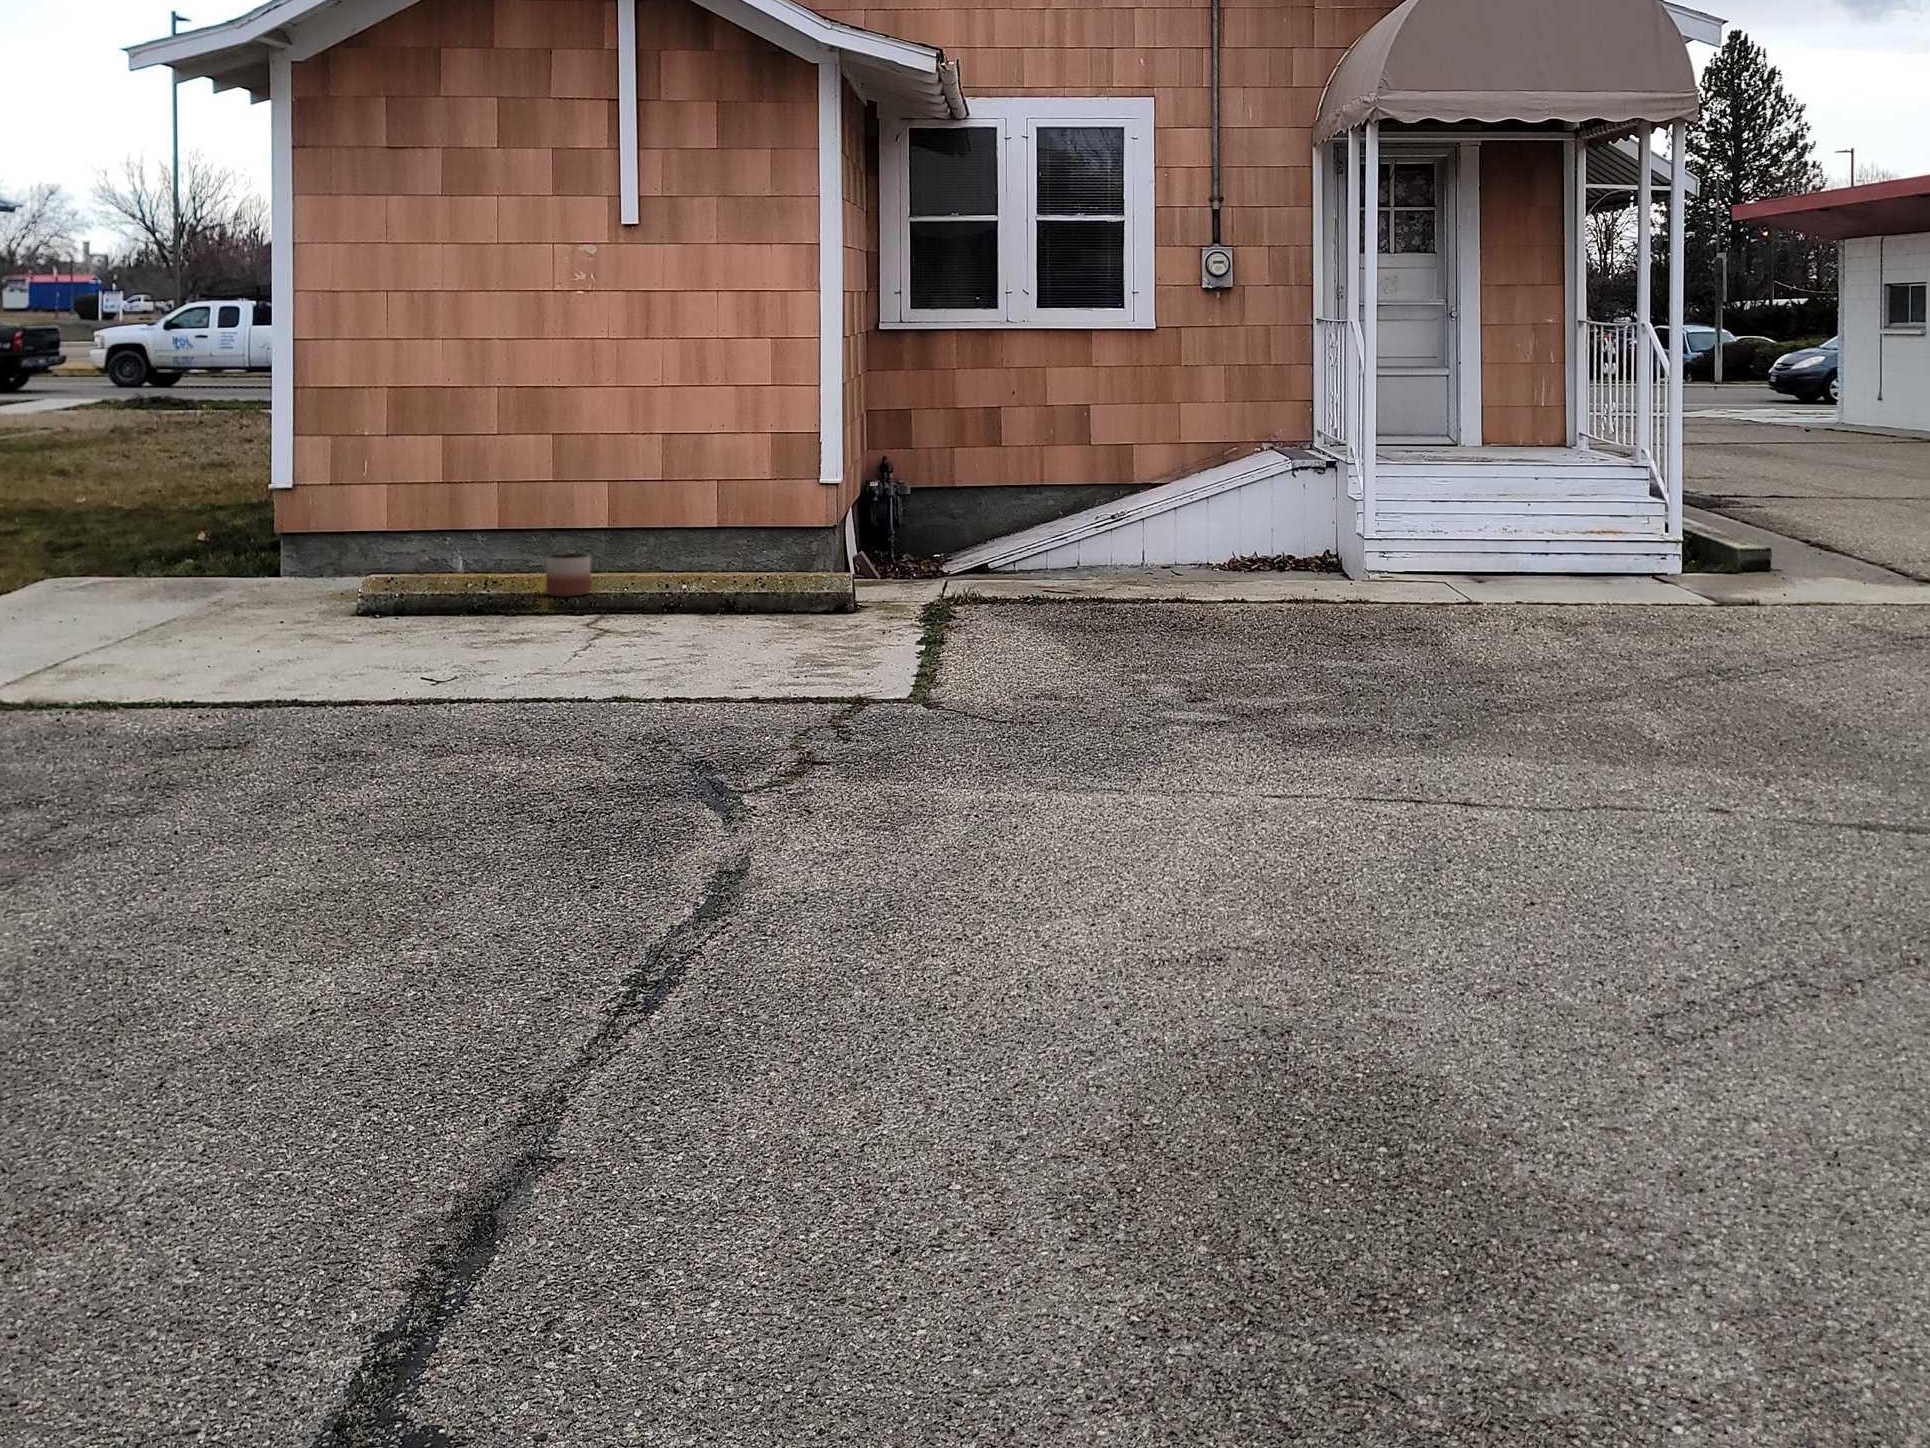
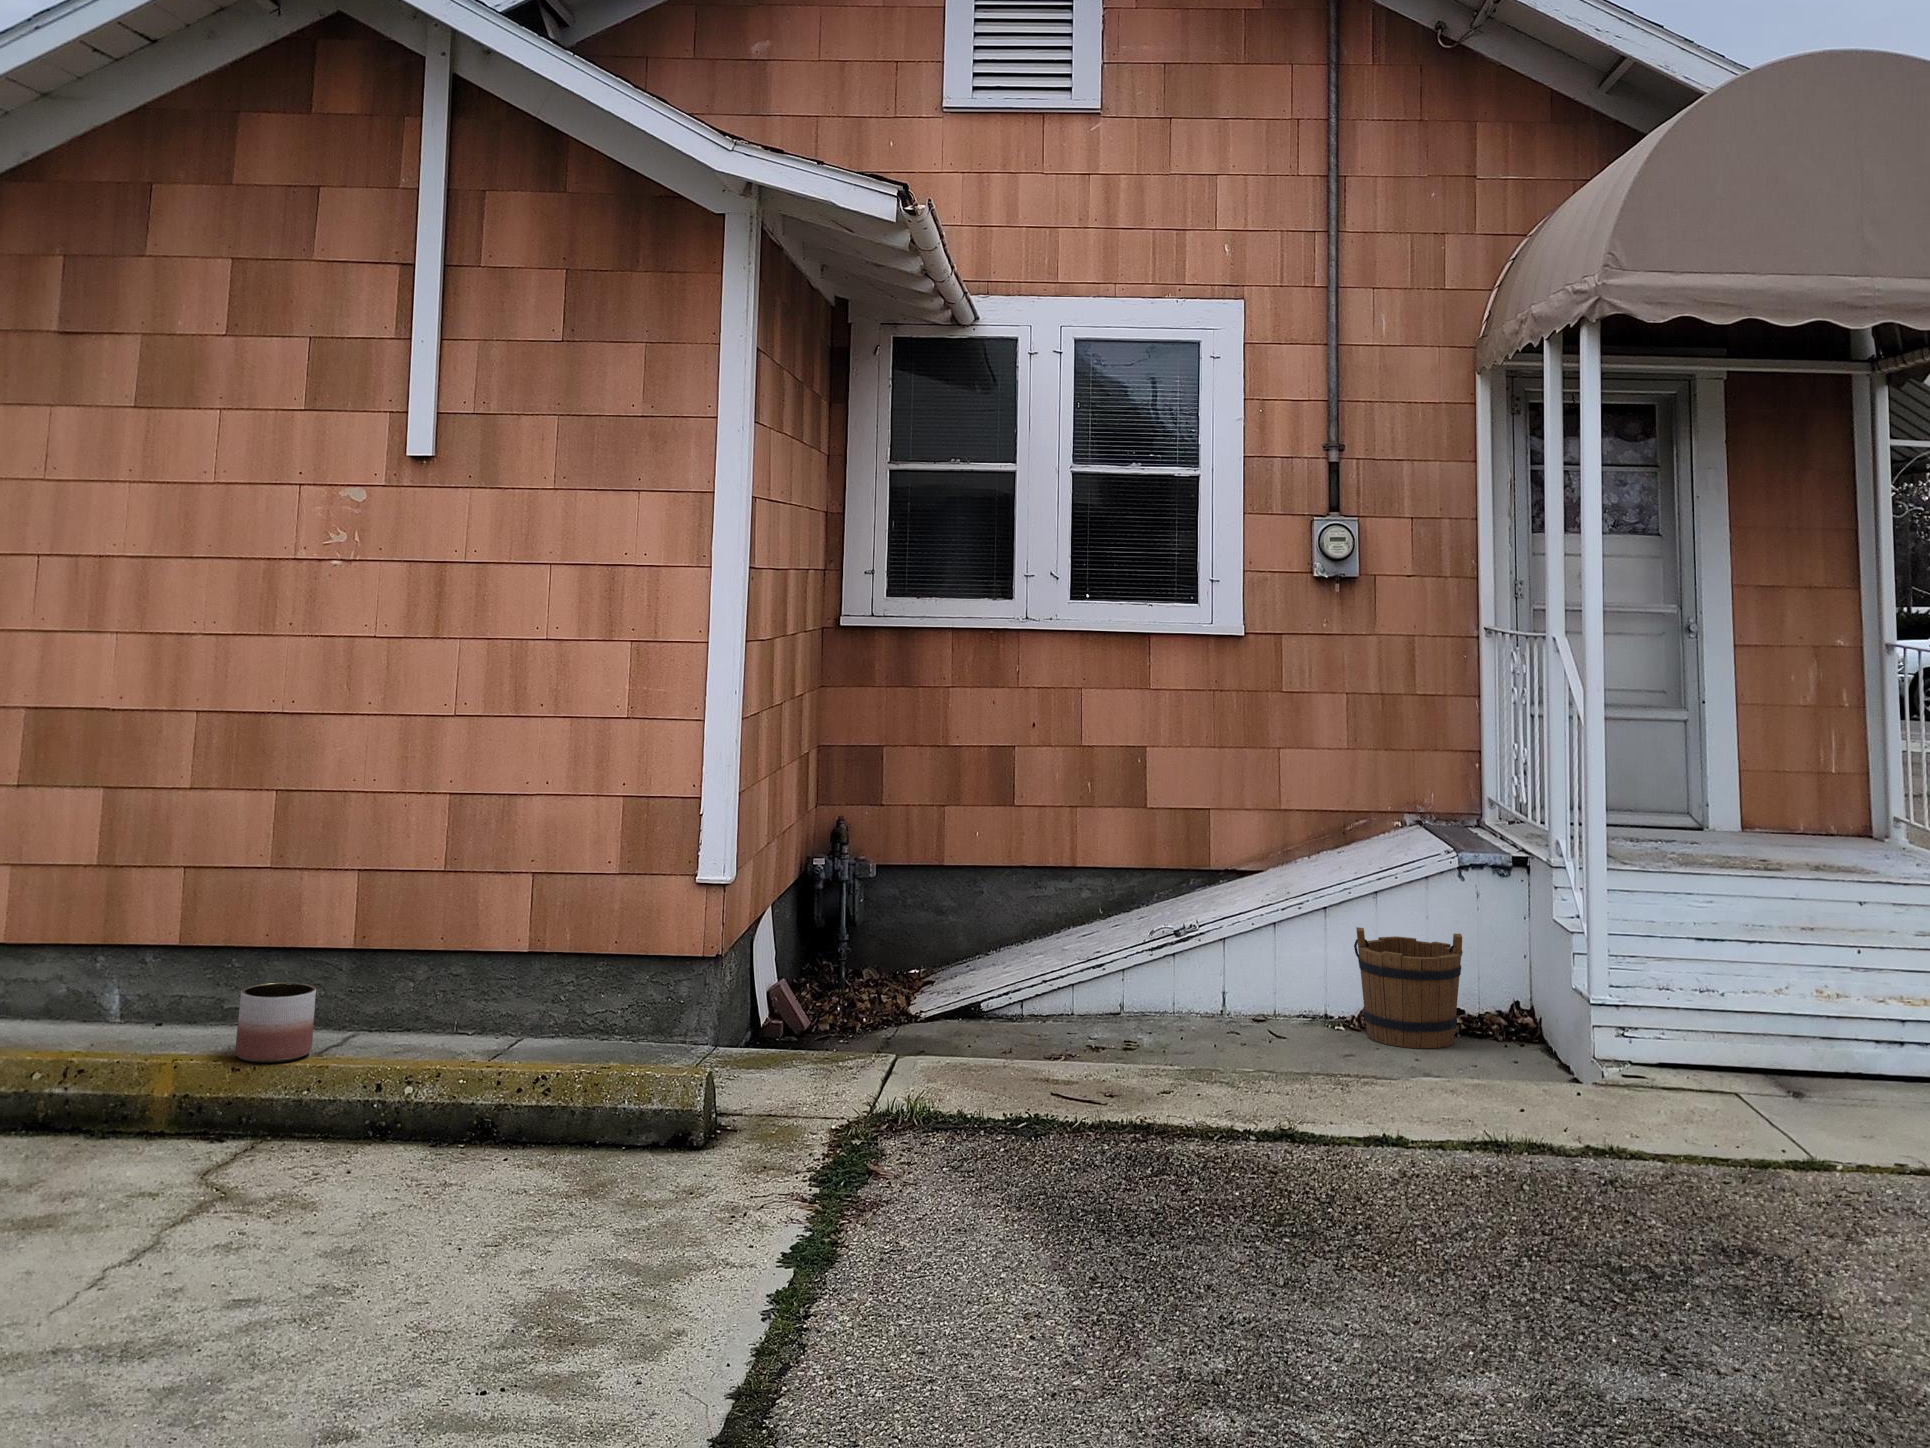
bucket: none [1225,507,1292,575] -> present [1354,927,1463,1048]

